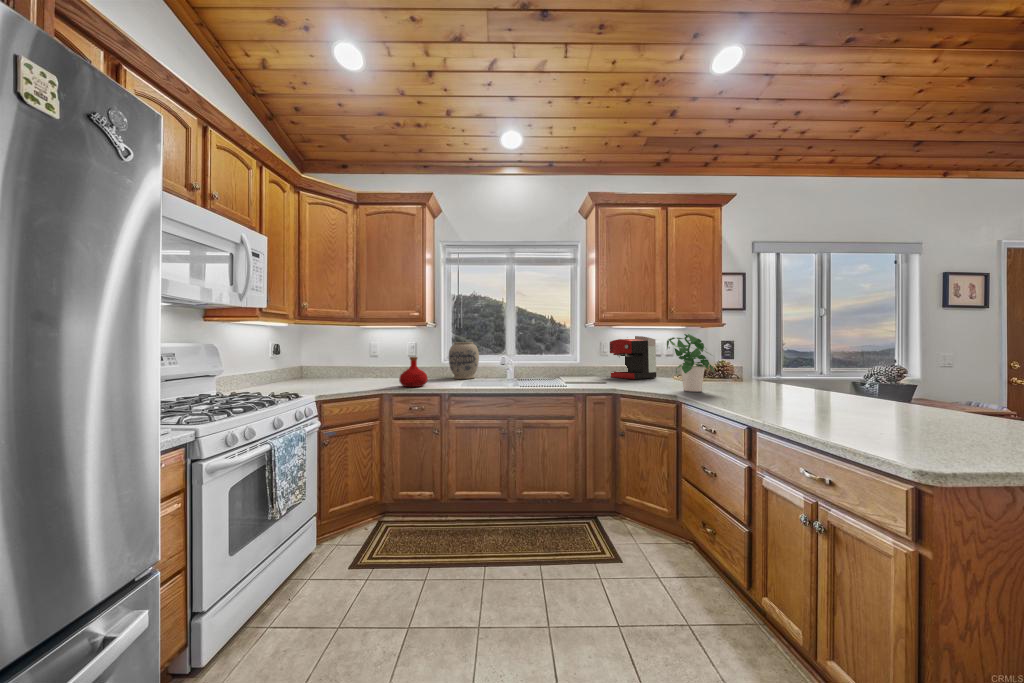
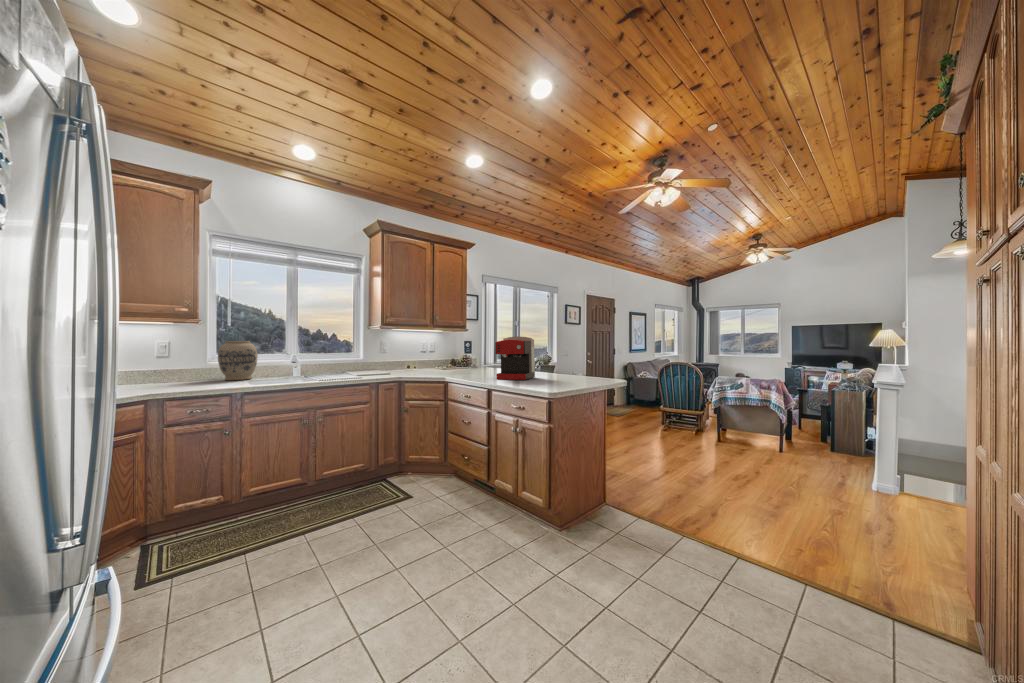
potted plant: present [667,334,714,392] -> none [437,336,467,375]
coffee maker: present [610,336,656,379] -> present [495,336,535,380]
bottle: present [399,357,428,387] -> none [177,357,215,389]

